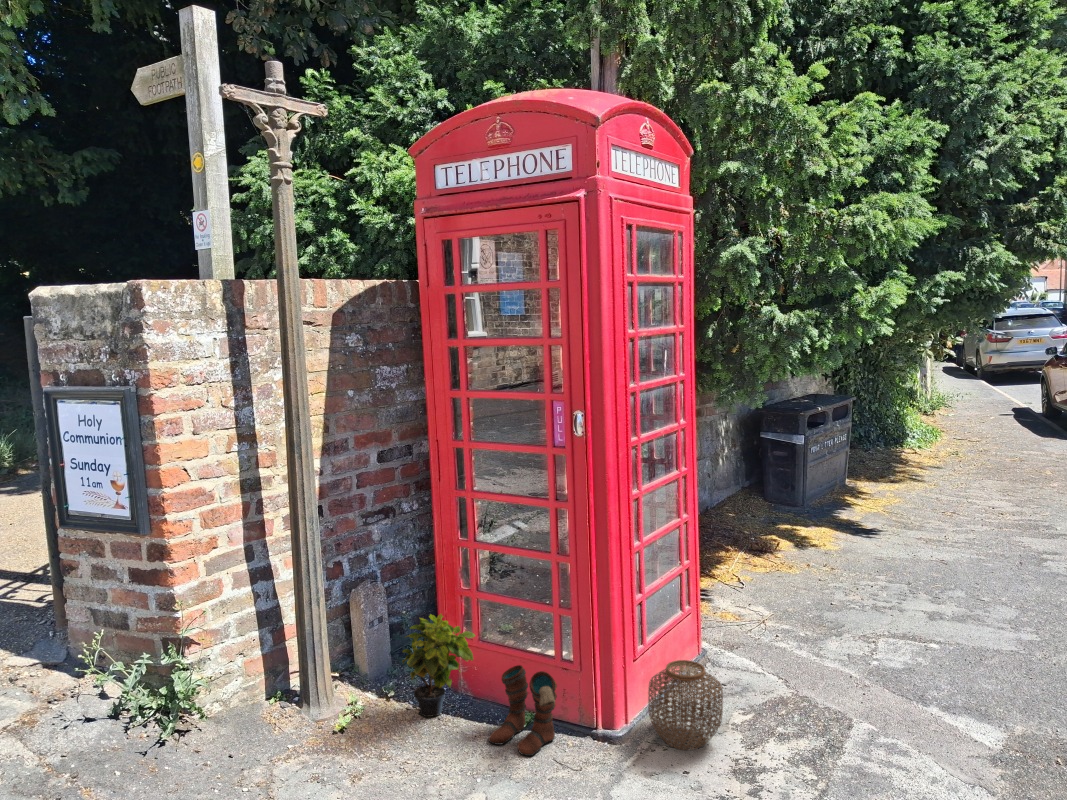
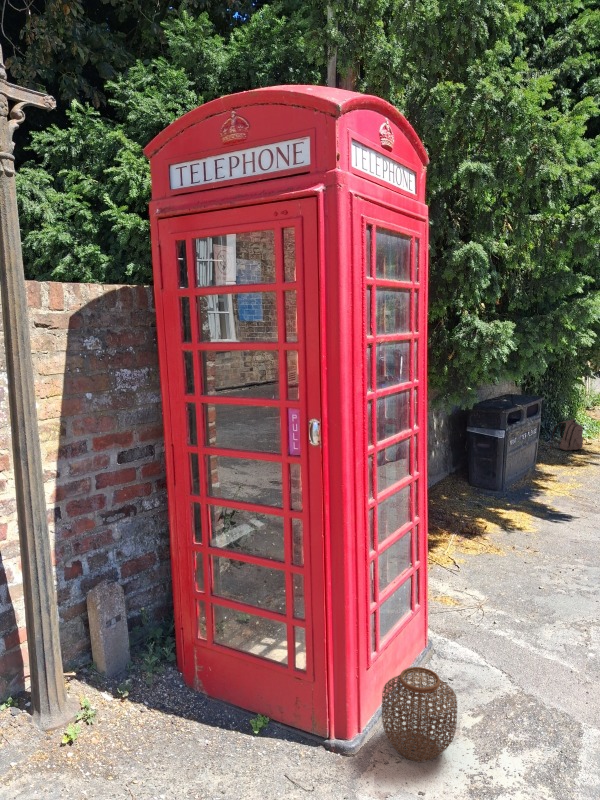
backpack: none [868,424,909,462] -> present [550,420,583,451]
potted plant: present [402,614,475,717] -> none [134,616,210,723]
boots: present [488,665,557,756] -> none [219,673,290,773]

